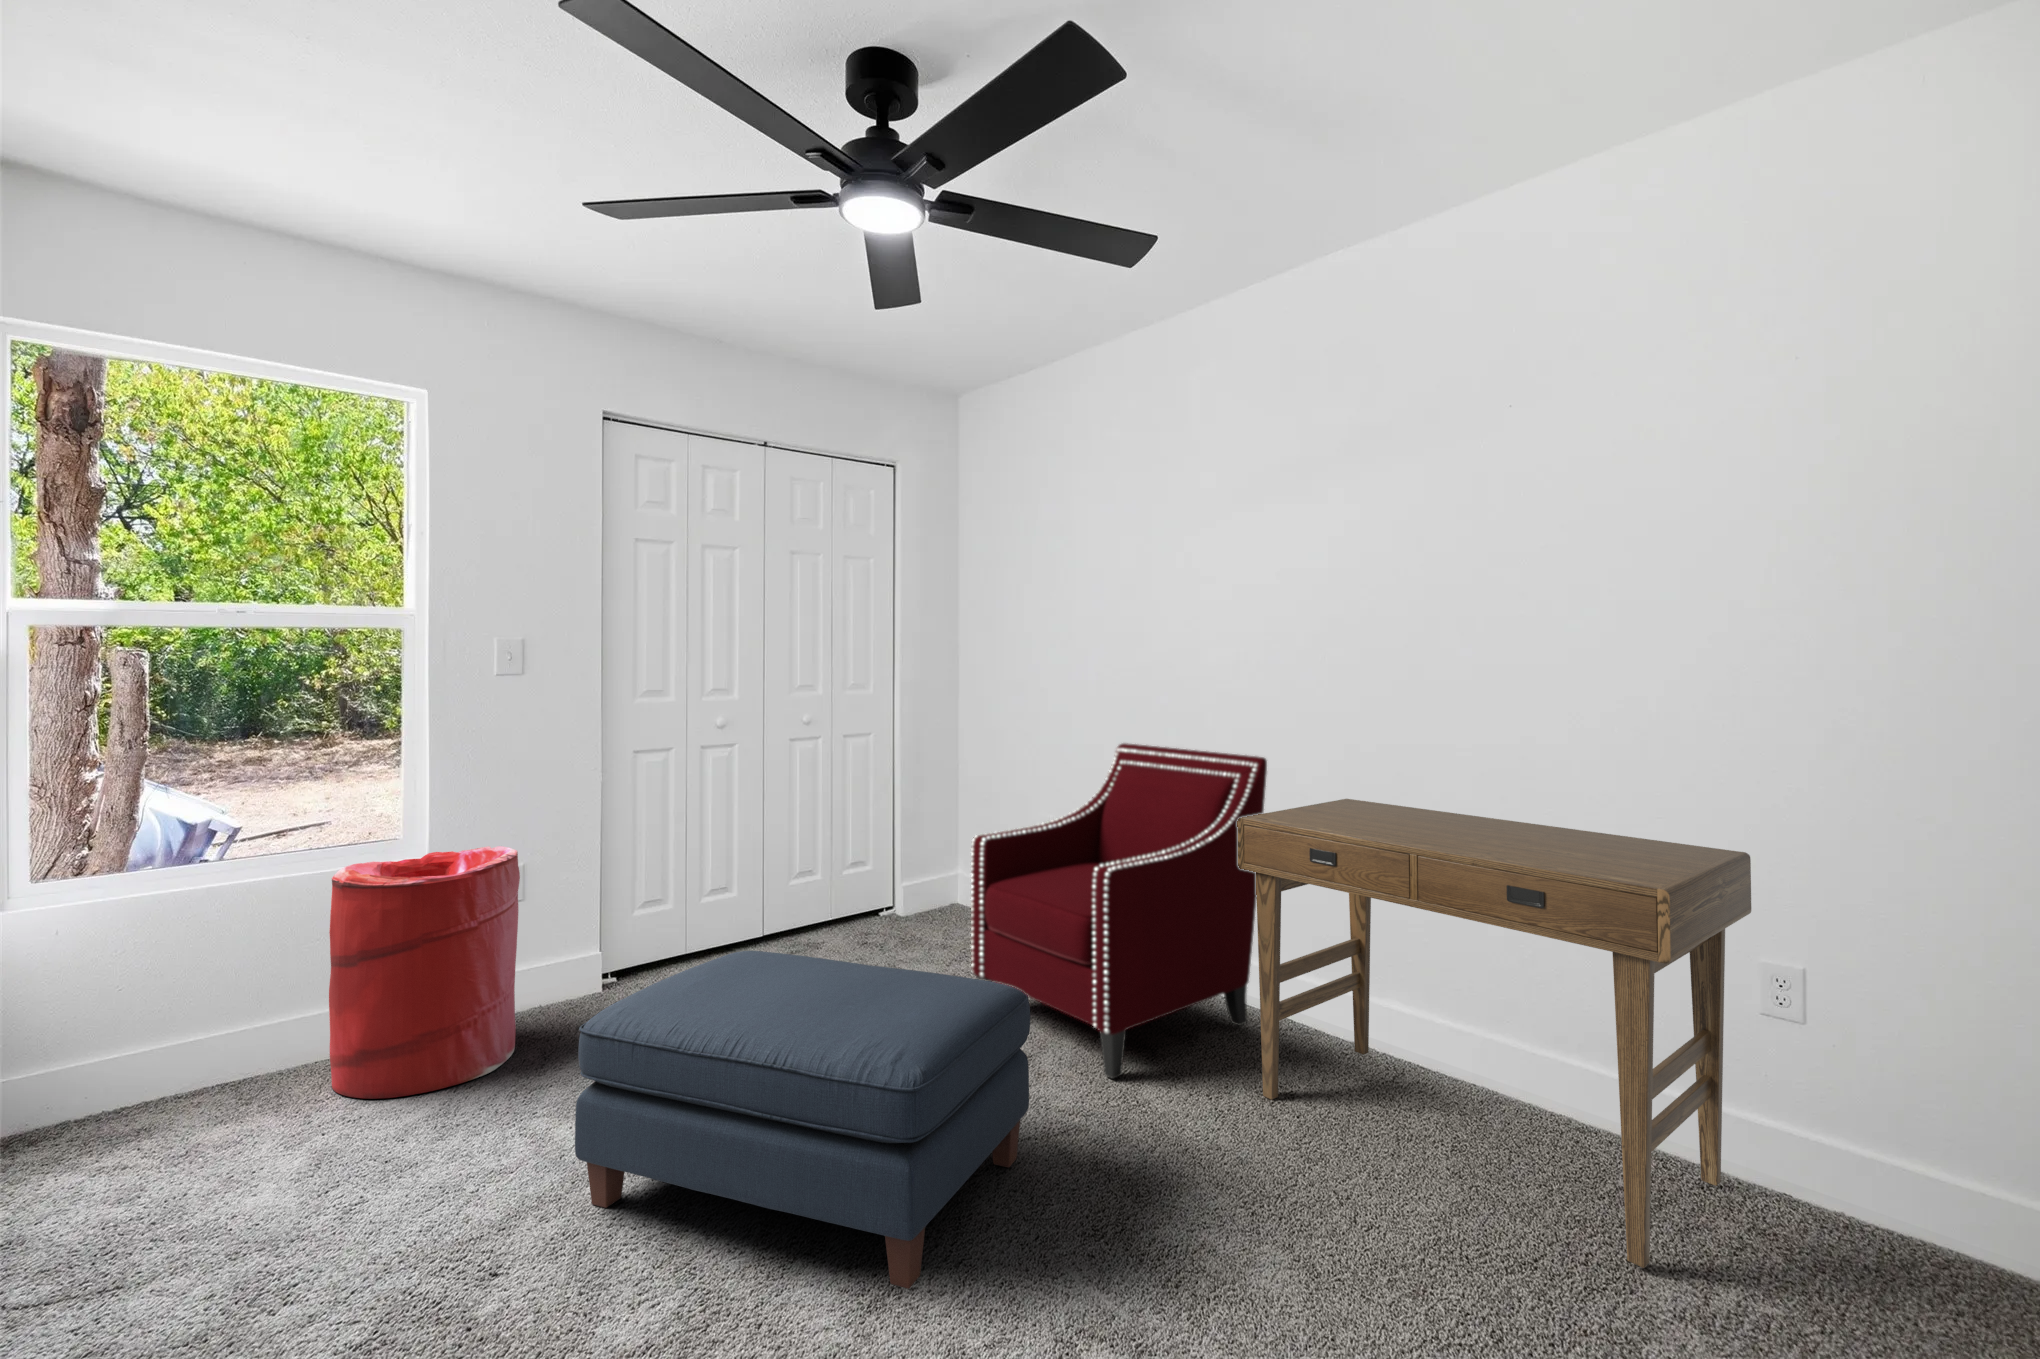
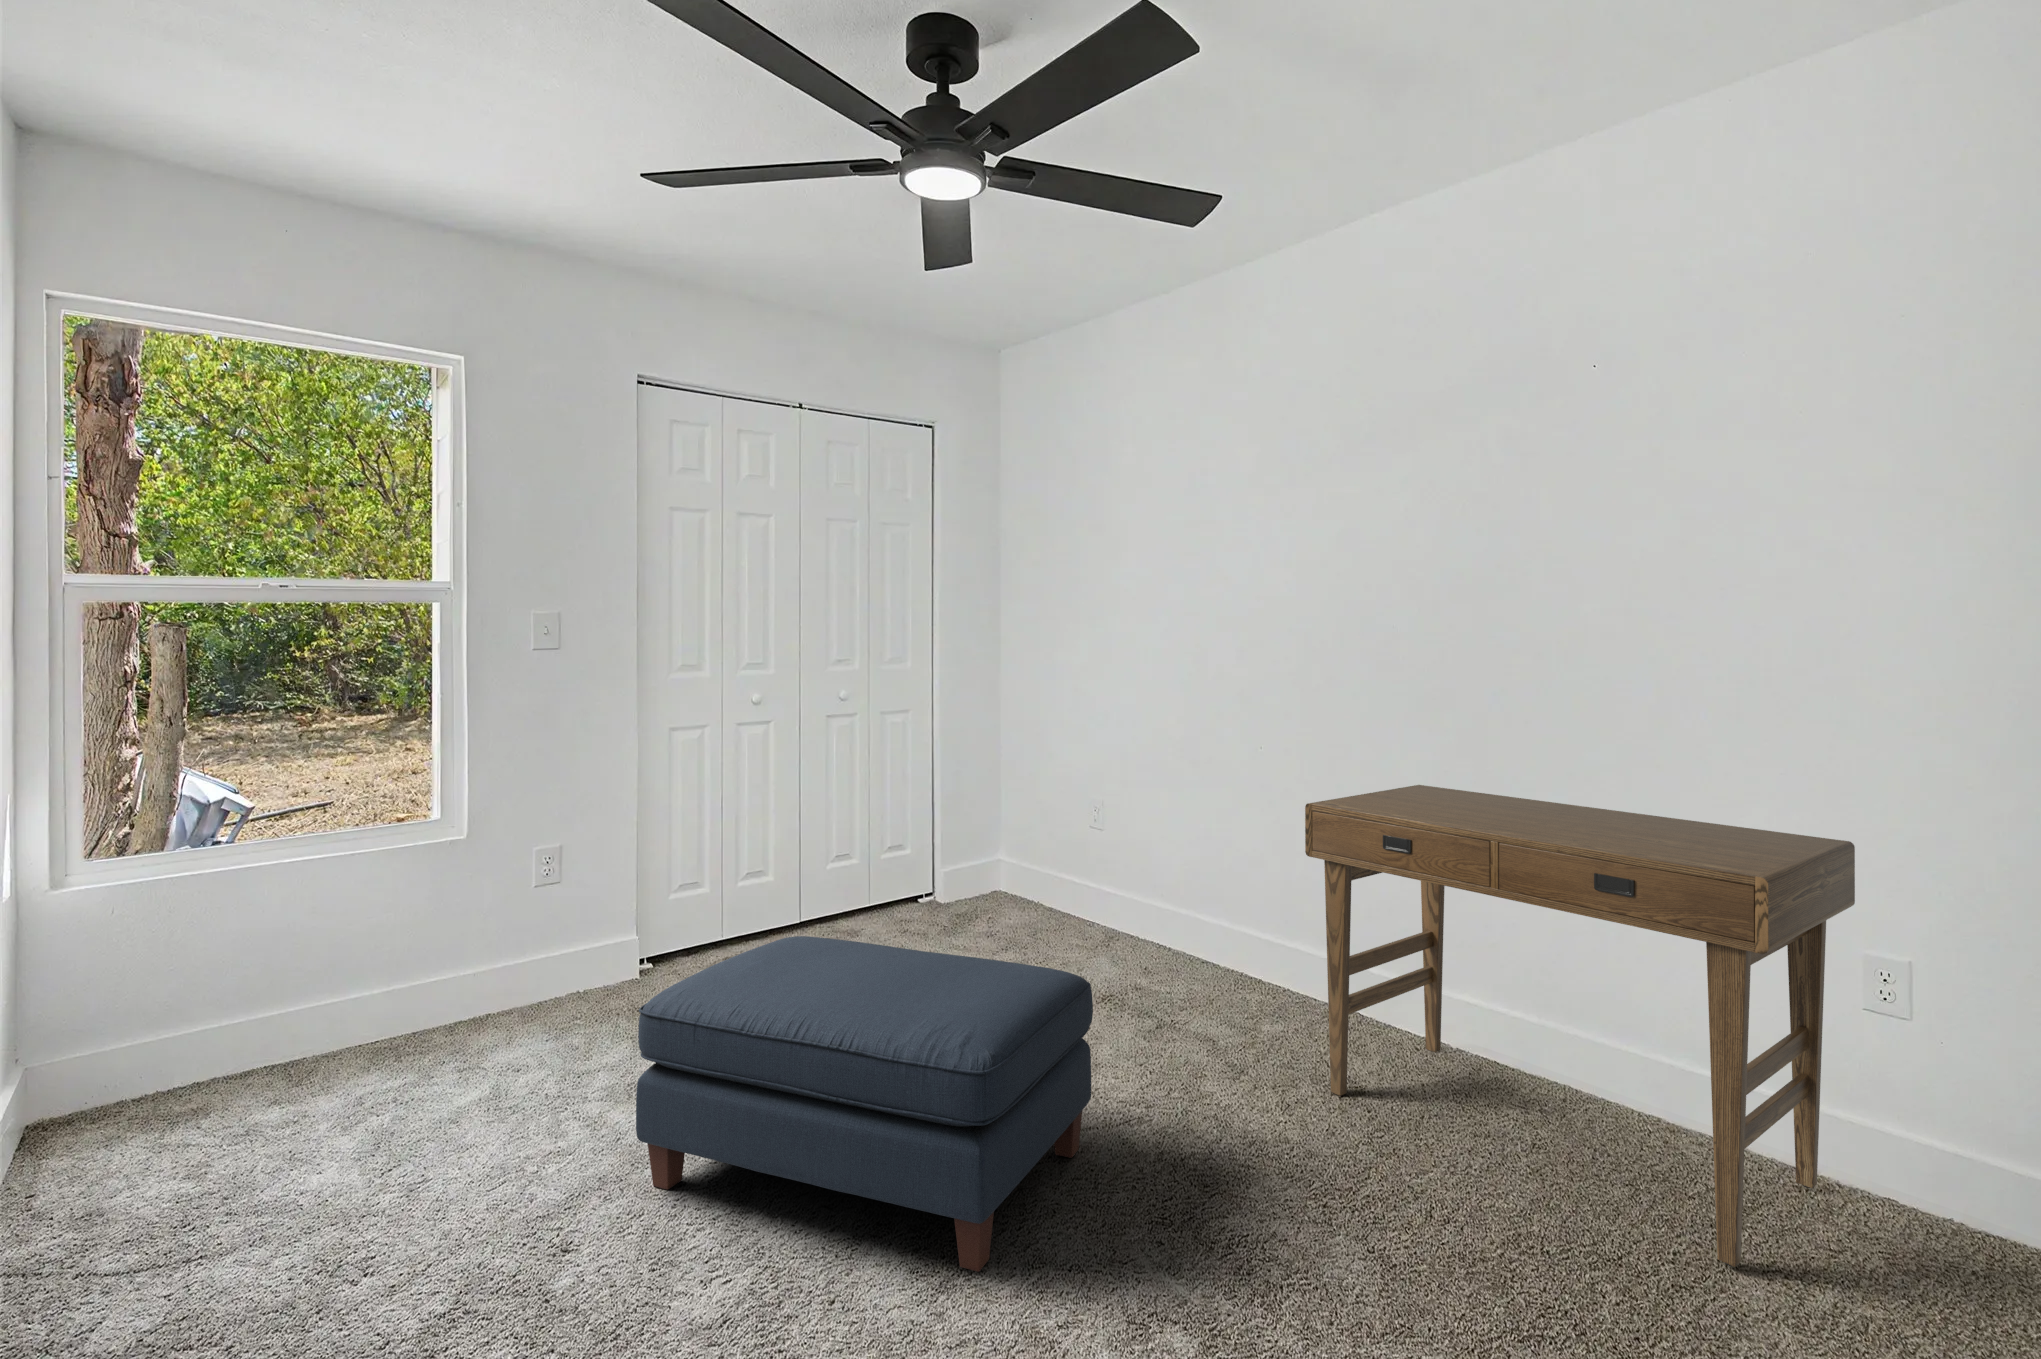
armchair: present [971,743,1267,1079] -> none [1021,726,1333,1073]
laundry hamper: present [329,846,520,1099] -> none [376,829,559,1081]

